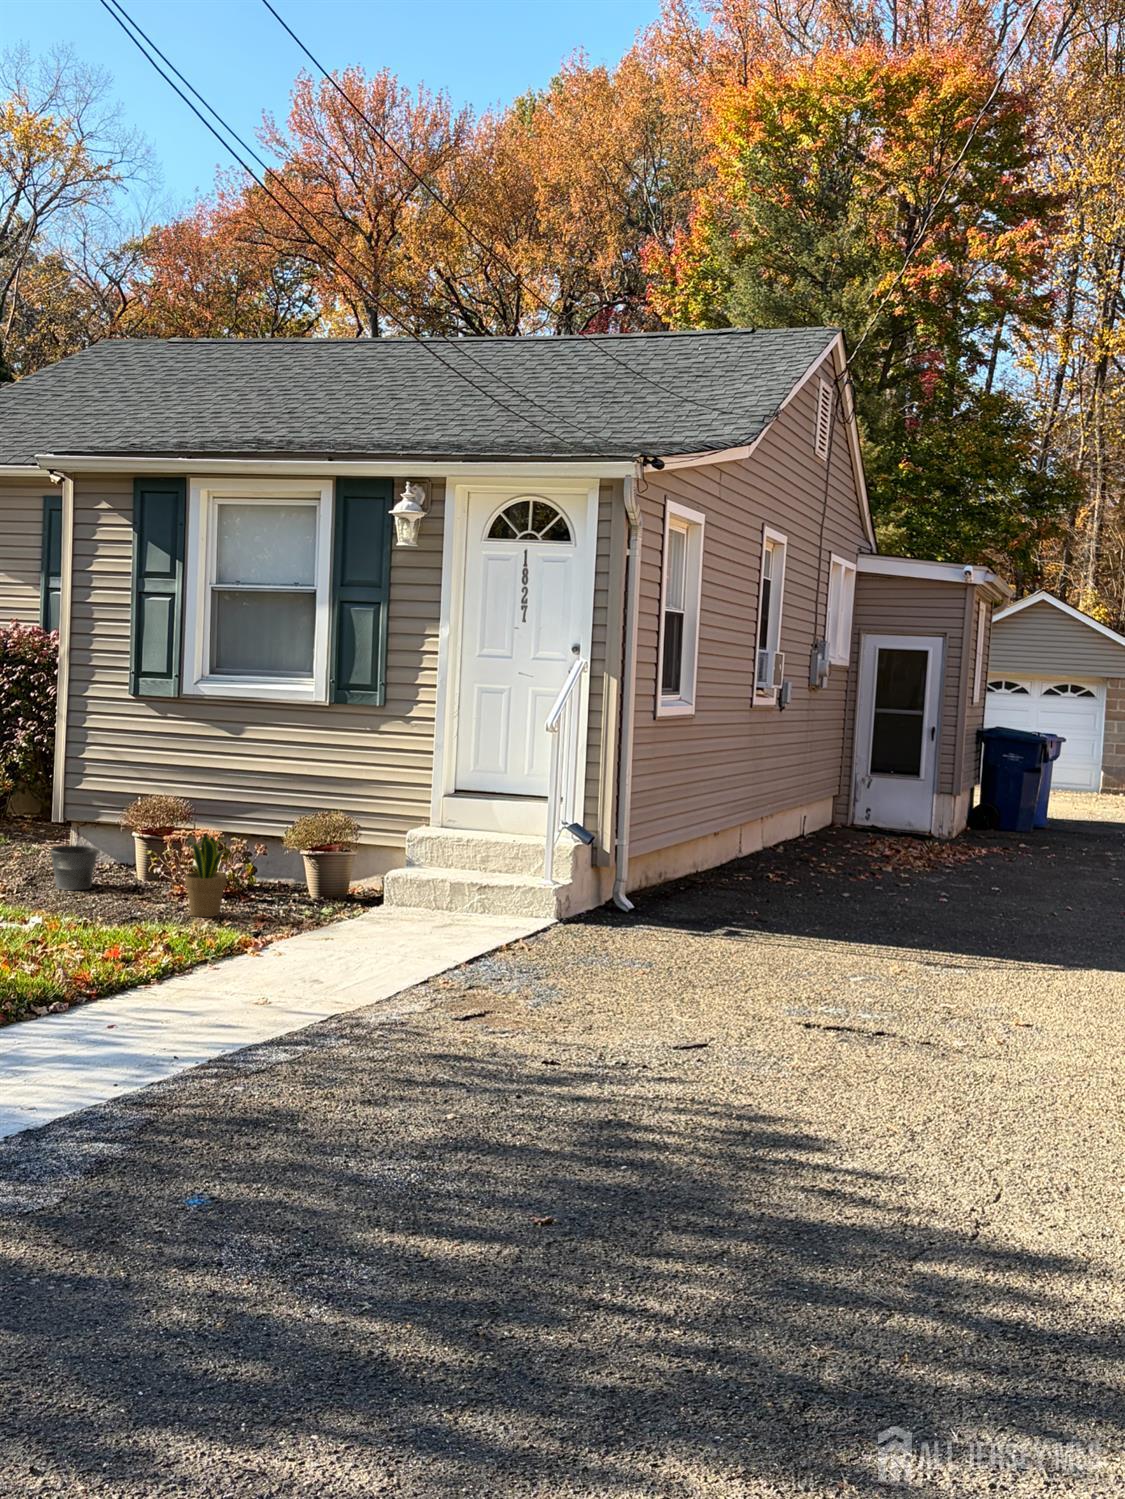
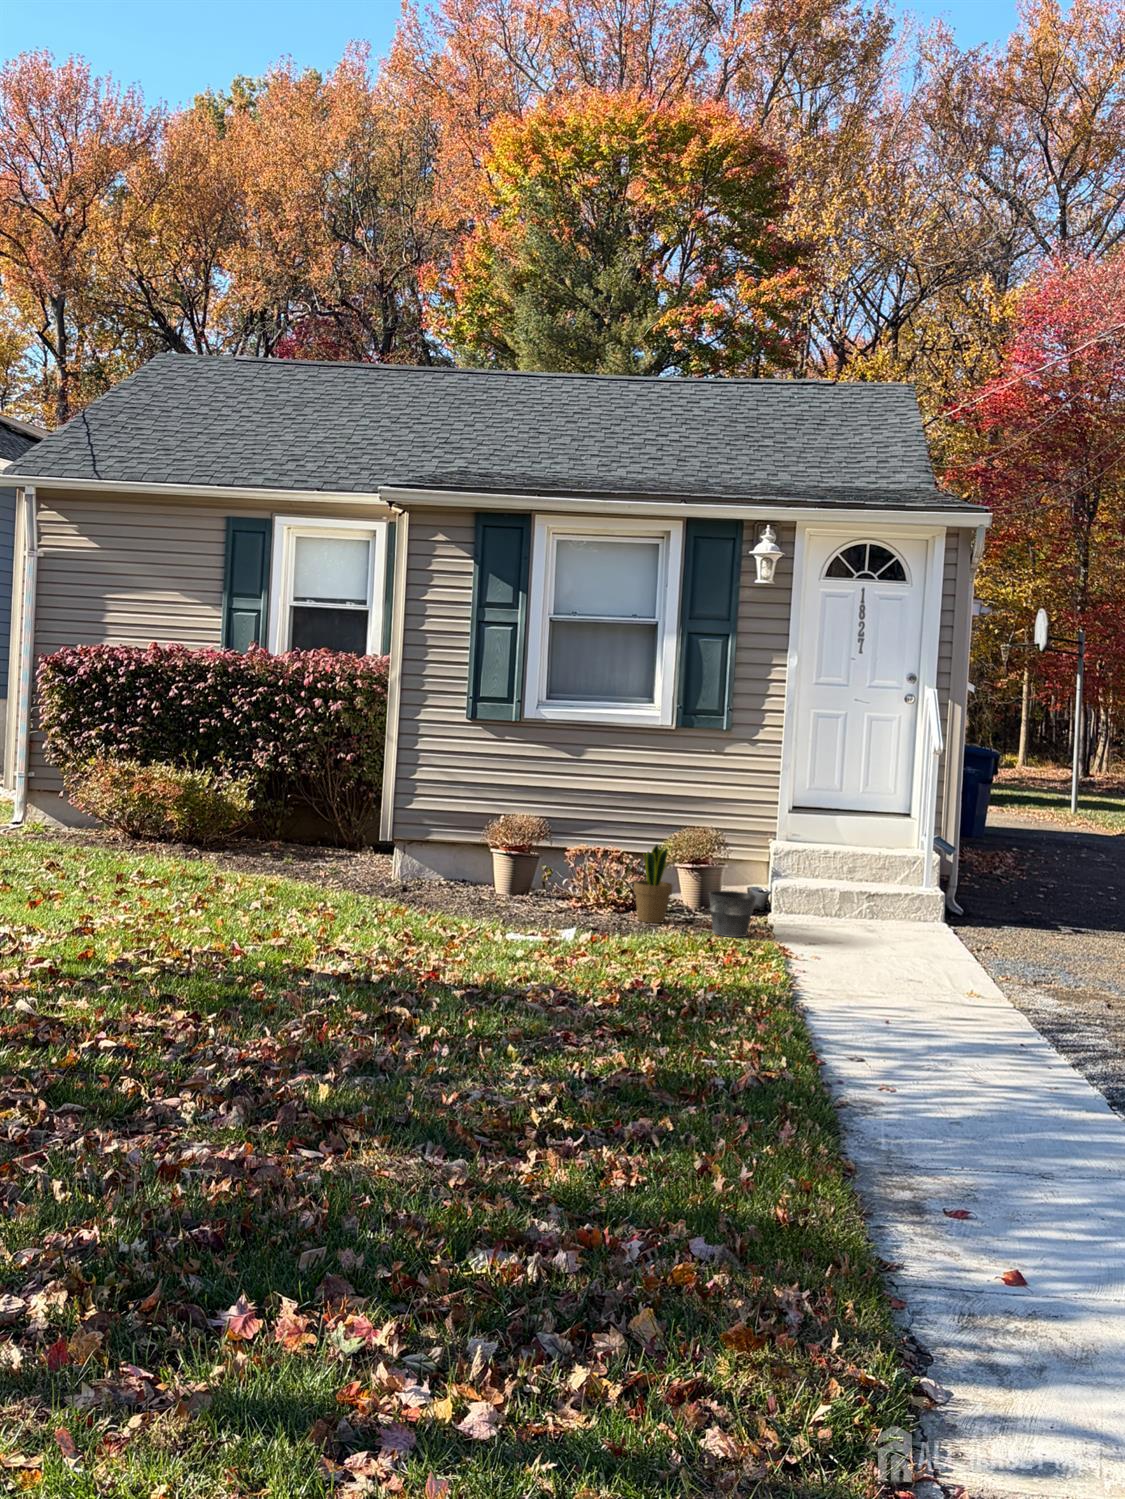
bucket: present [47,845,98,890] -> present [704,891,756,937]

